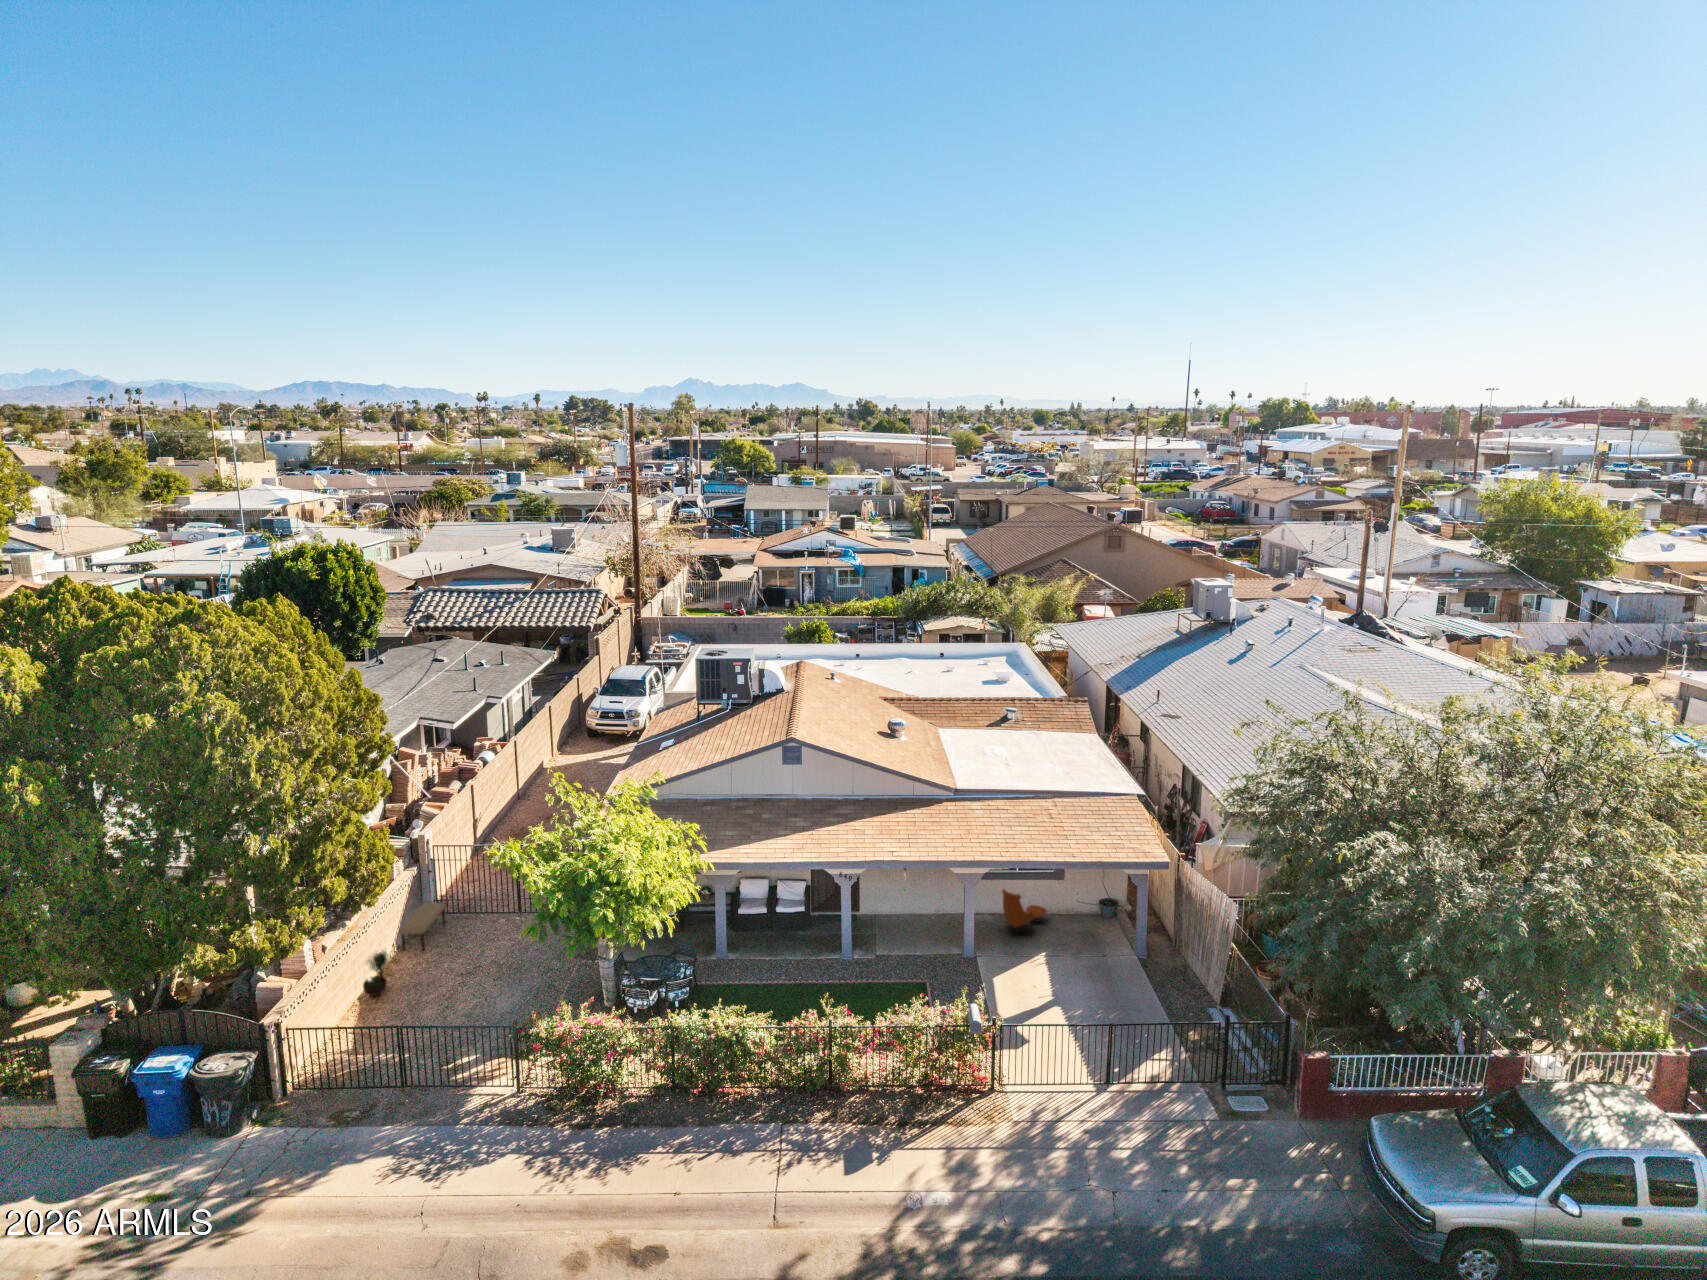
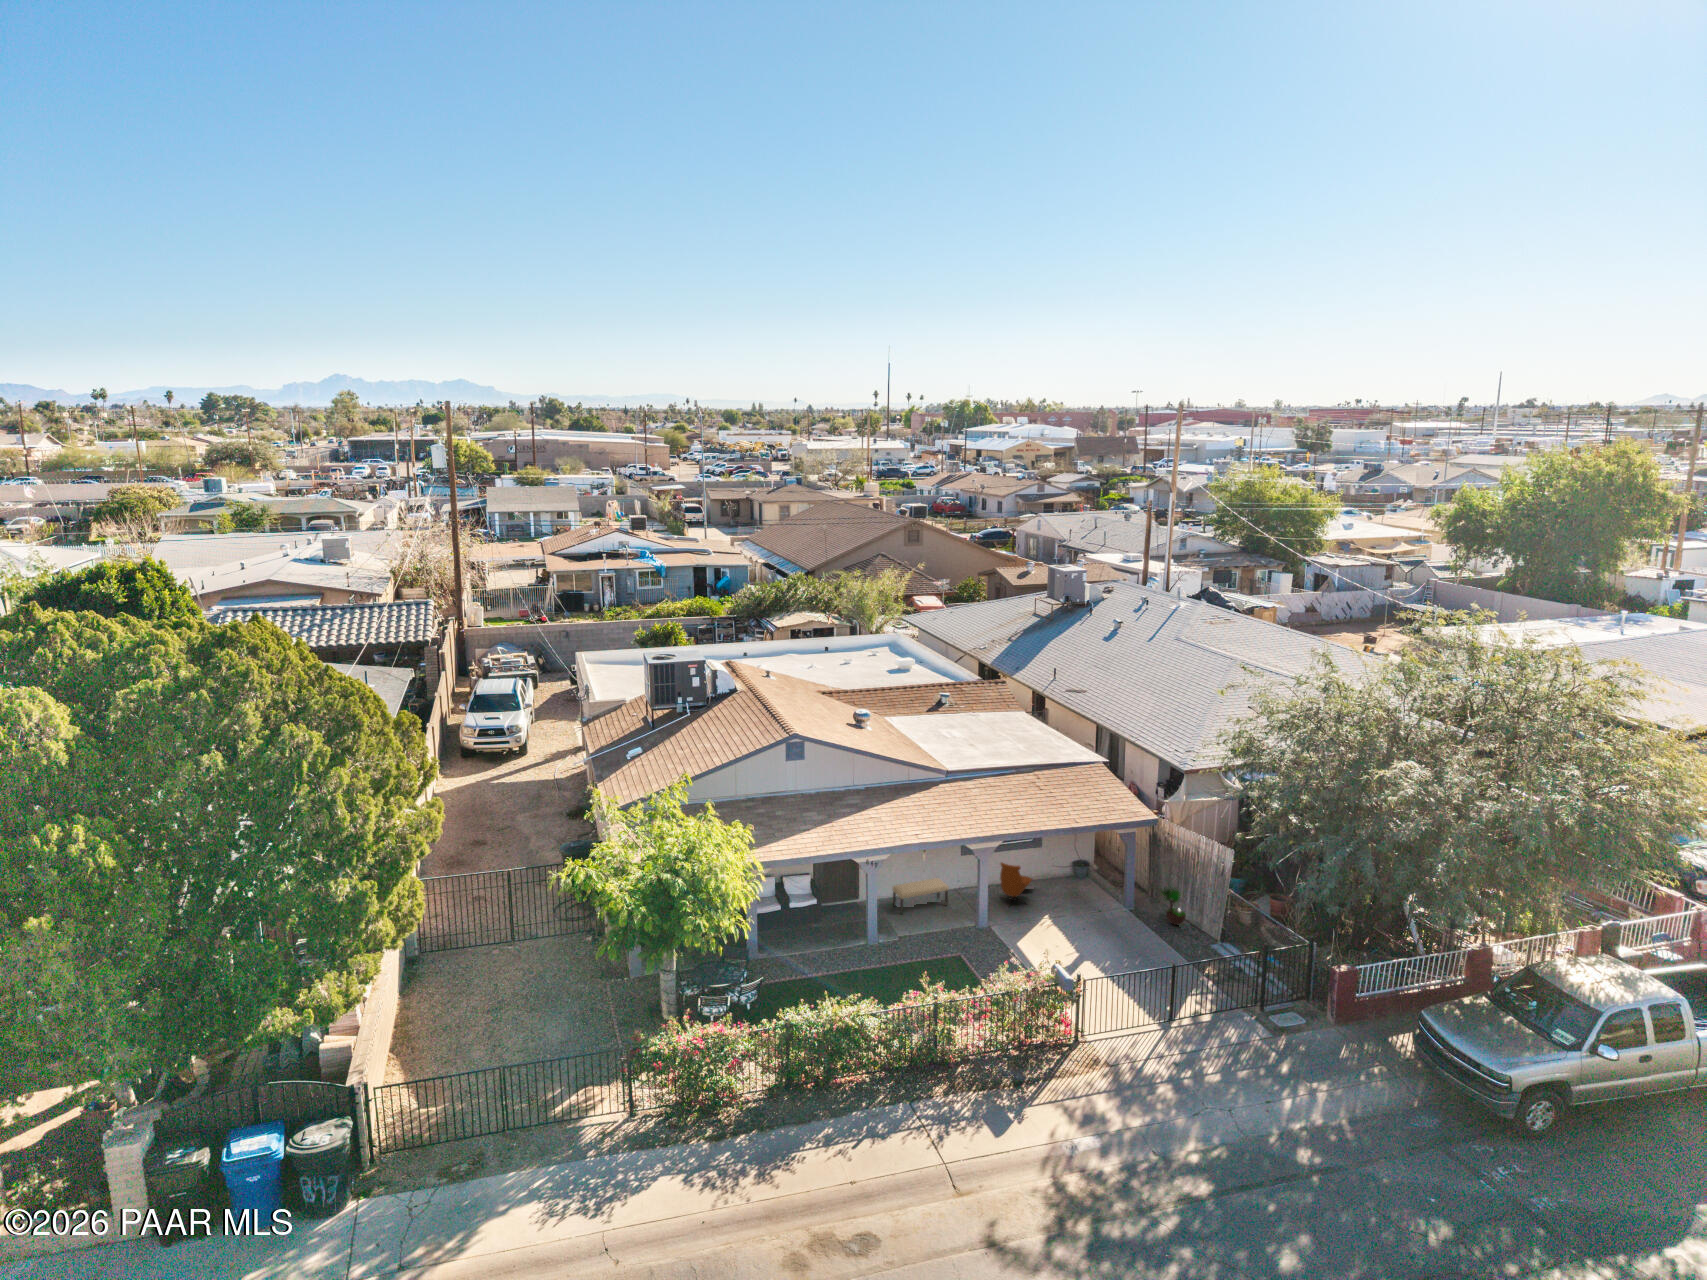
bench: present [400,903,446,950] -> present [892,878,949,914]
potted tree: present [363,951,388,996] -> present [1162,888,1186,925]

